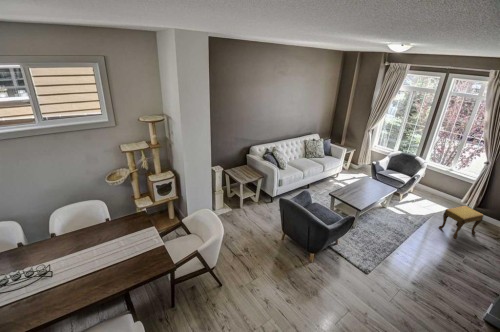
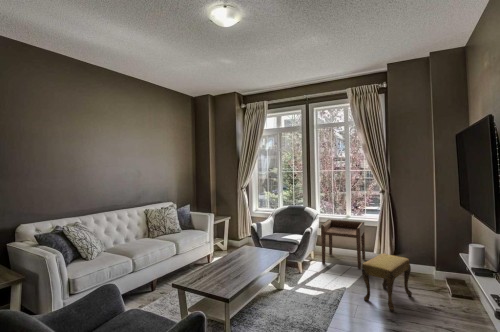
side table: none [417,169,463,209] -> present [321,219,365,269]

